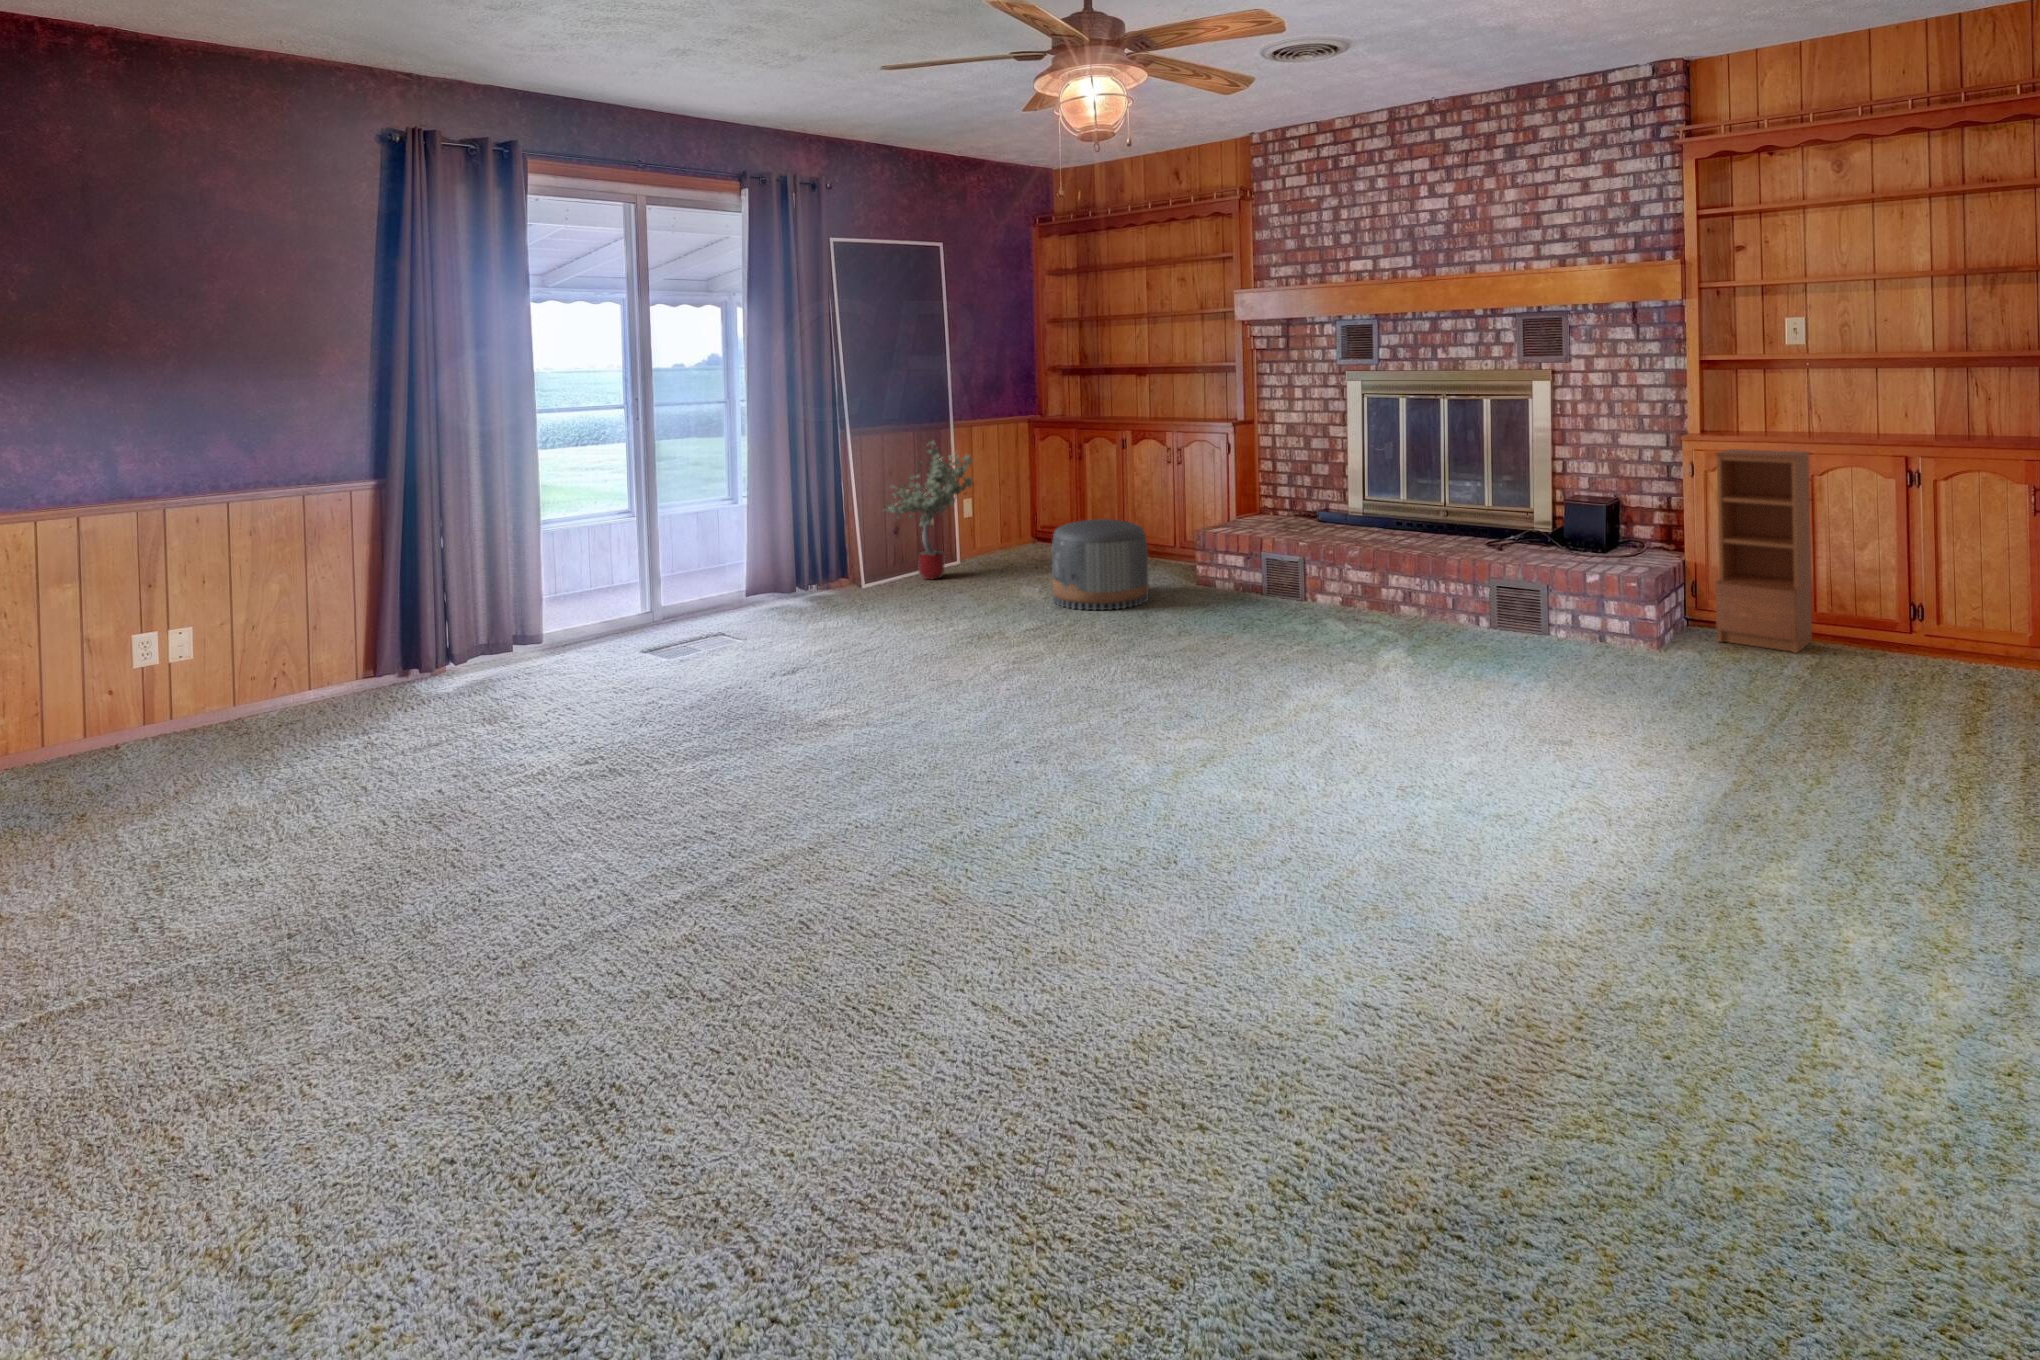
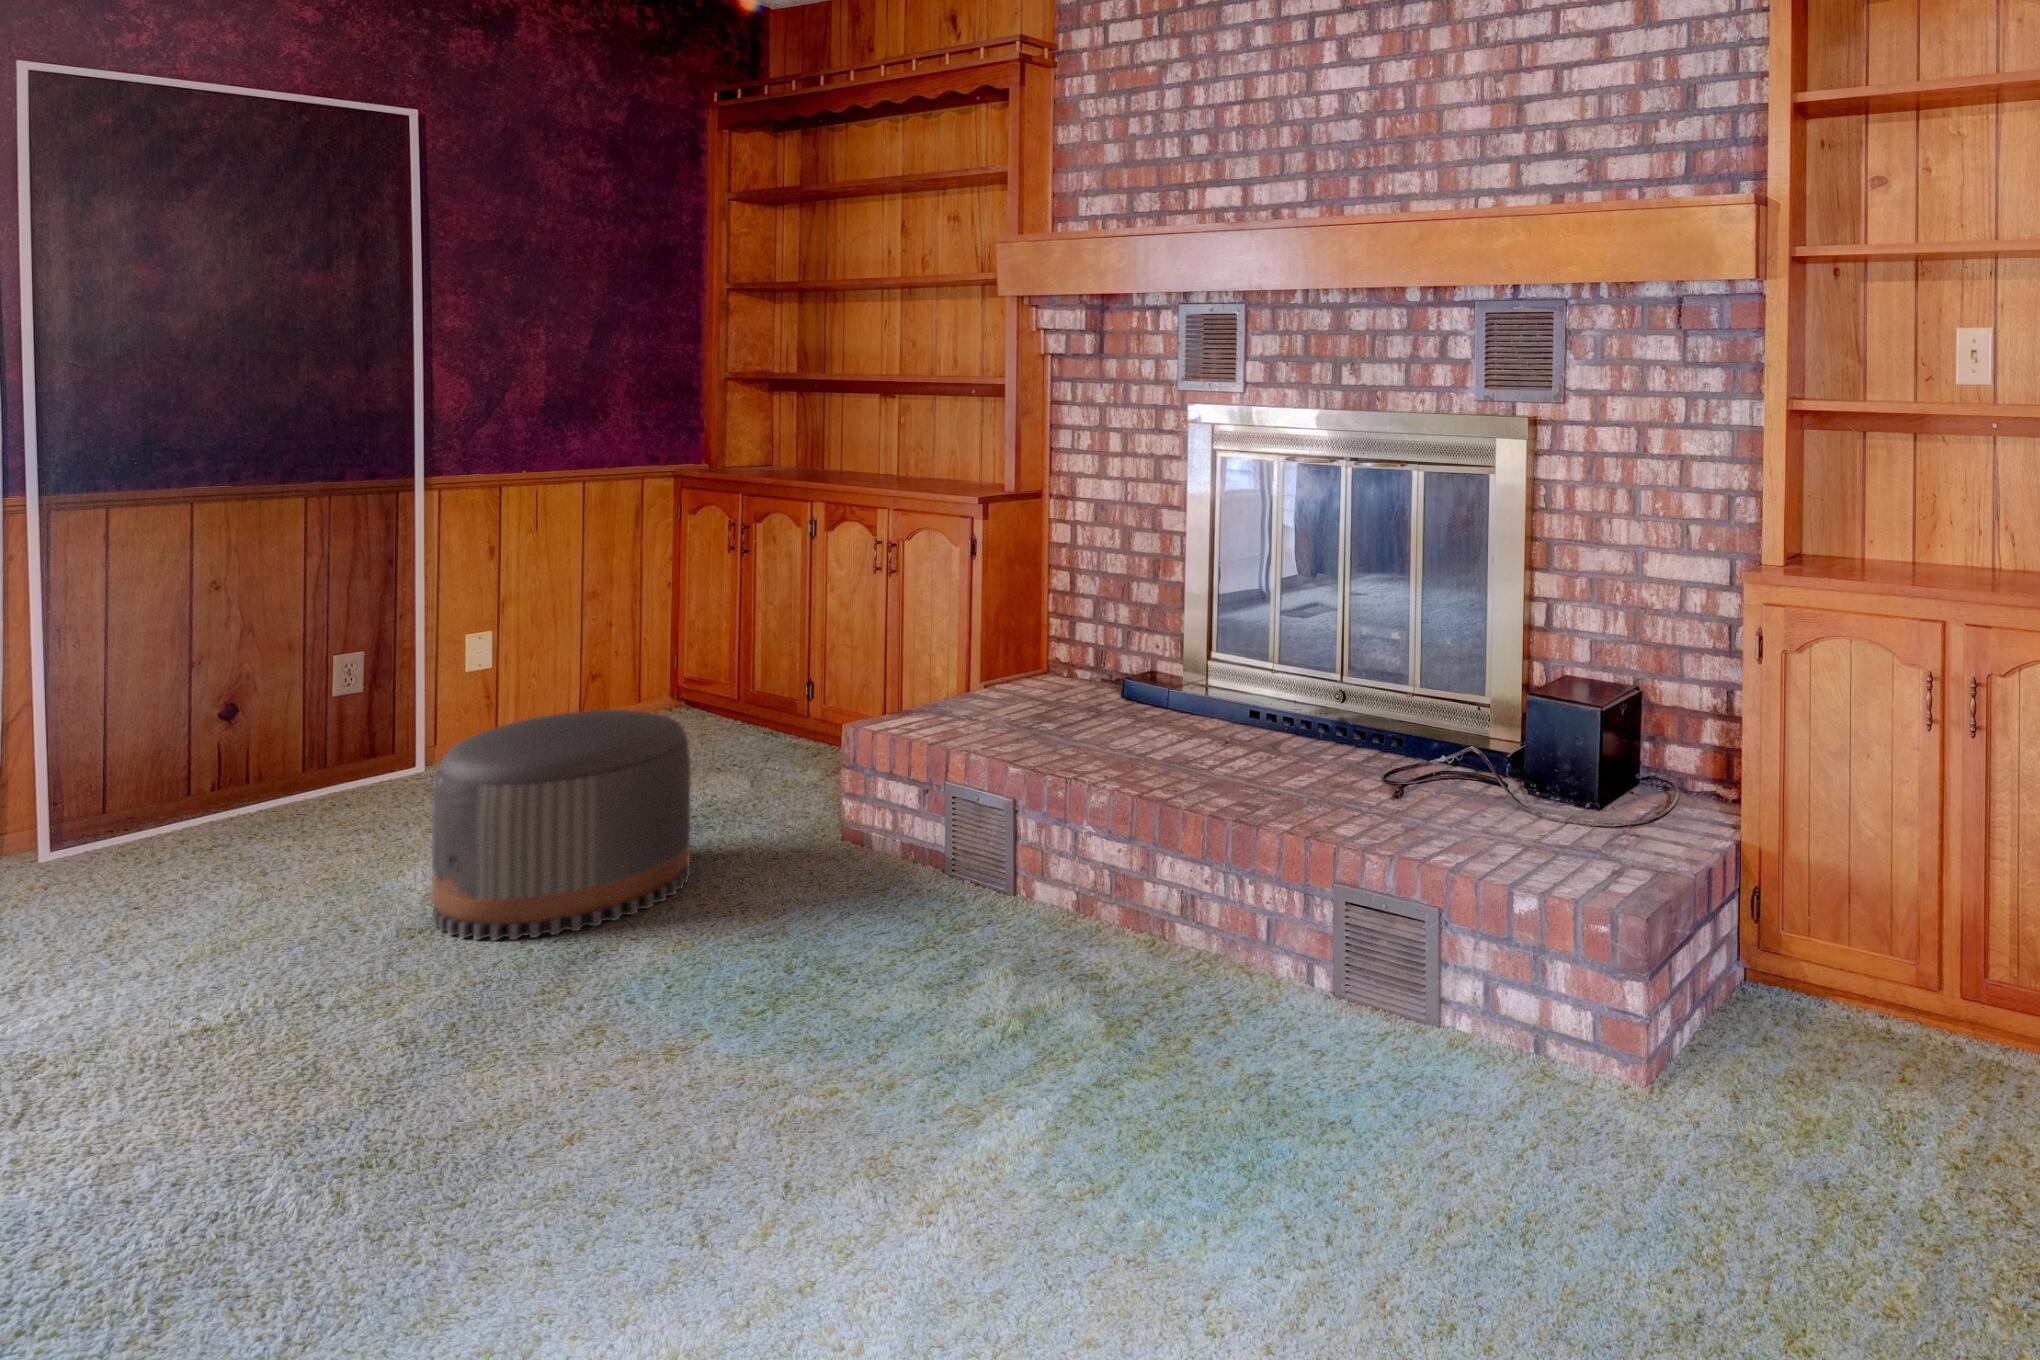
potted tree: present [885,442,973,579] -> none [126,520,439,823]
bookcase: present [1716,449,1812,653] -> none [1787,603,1987,1088]

